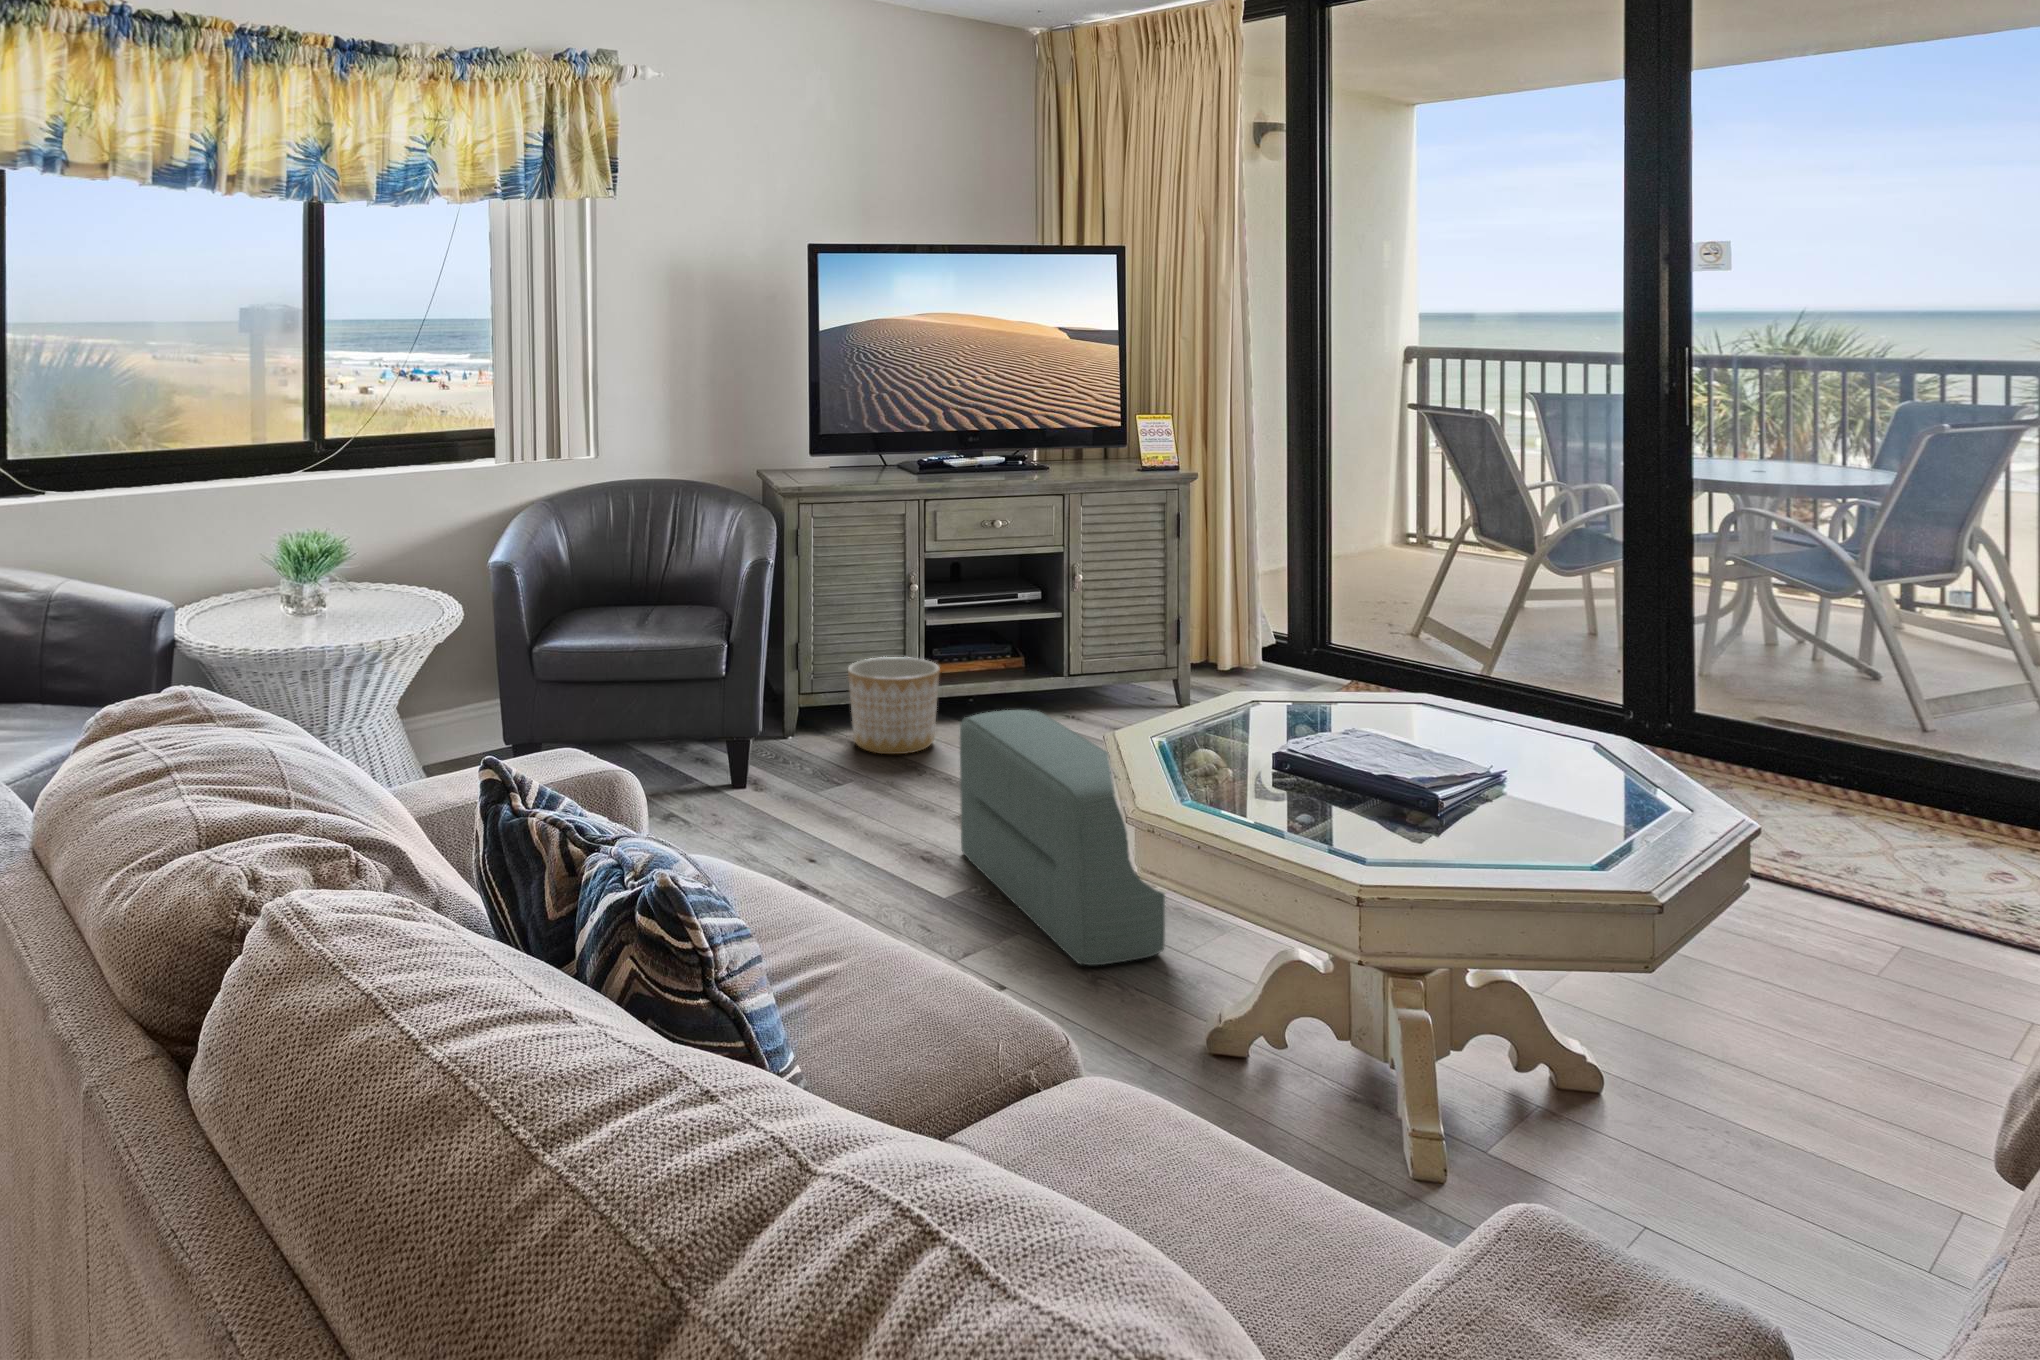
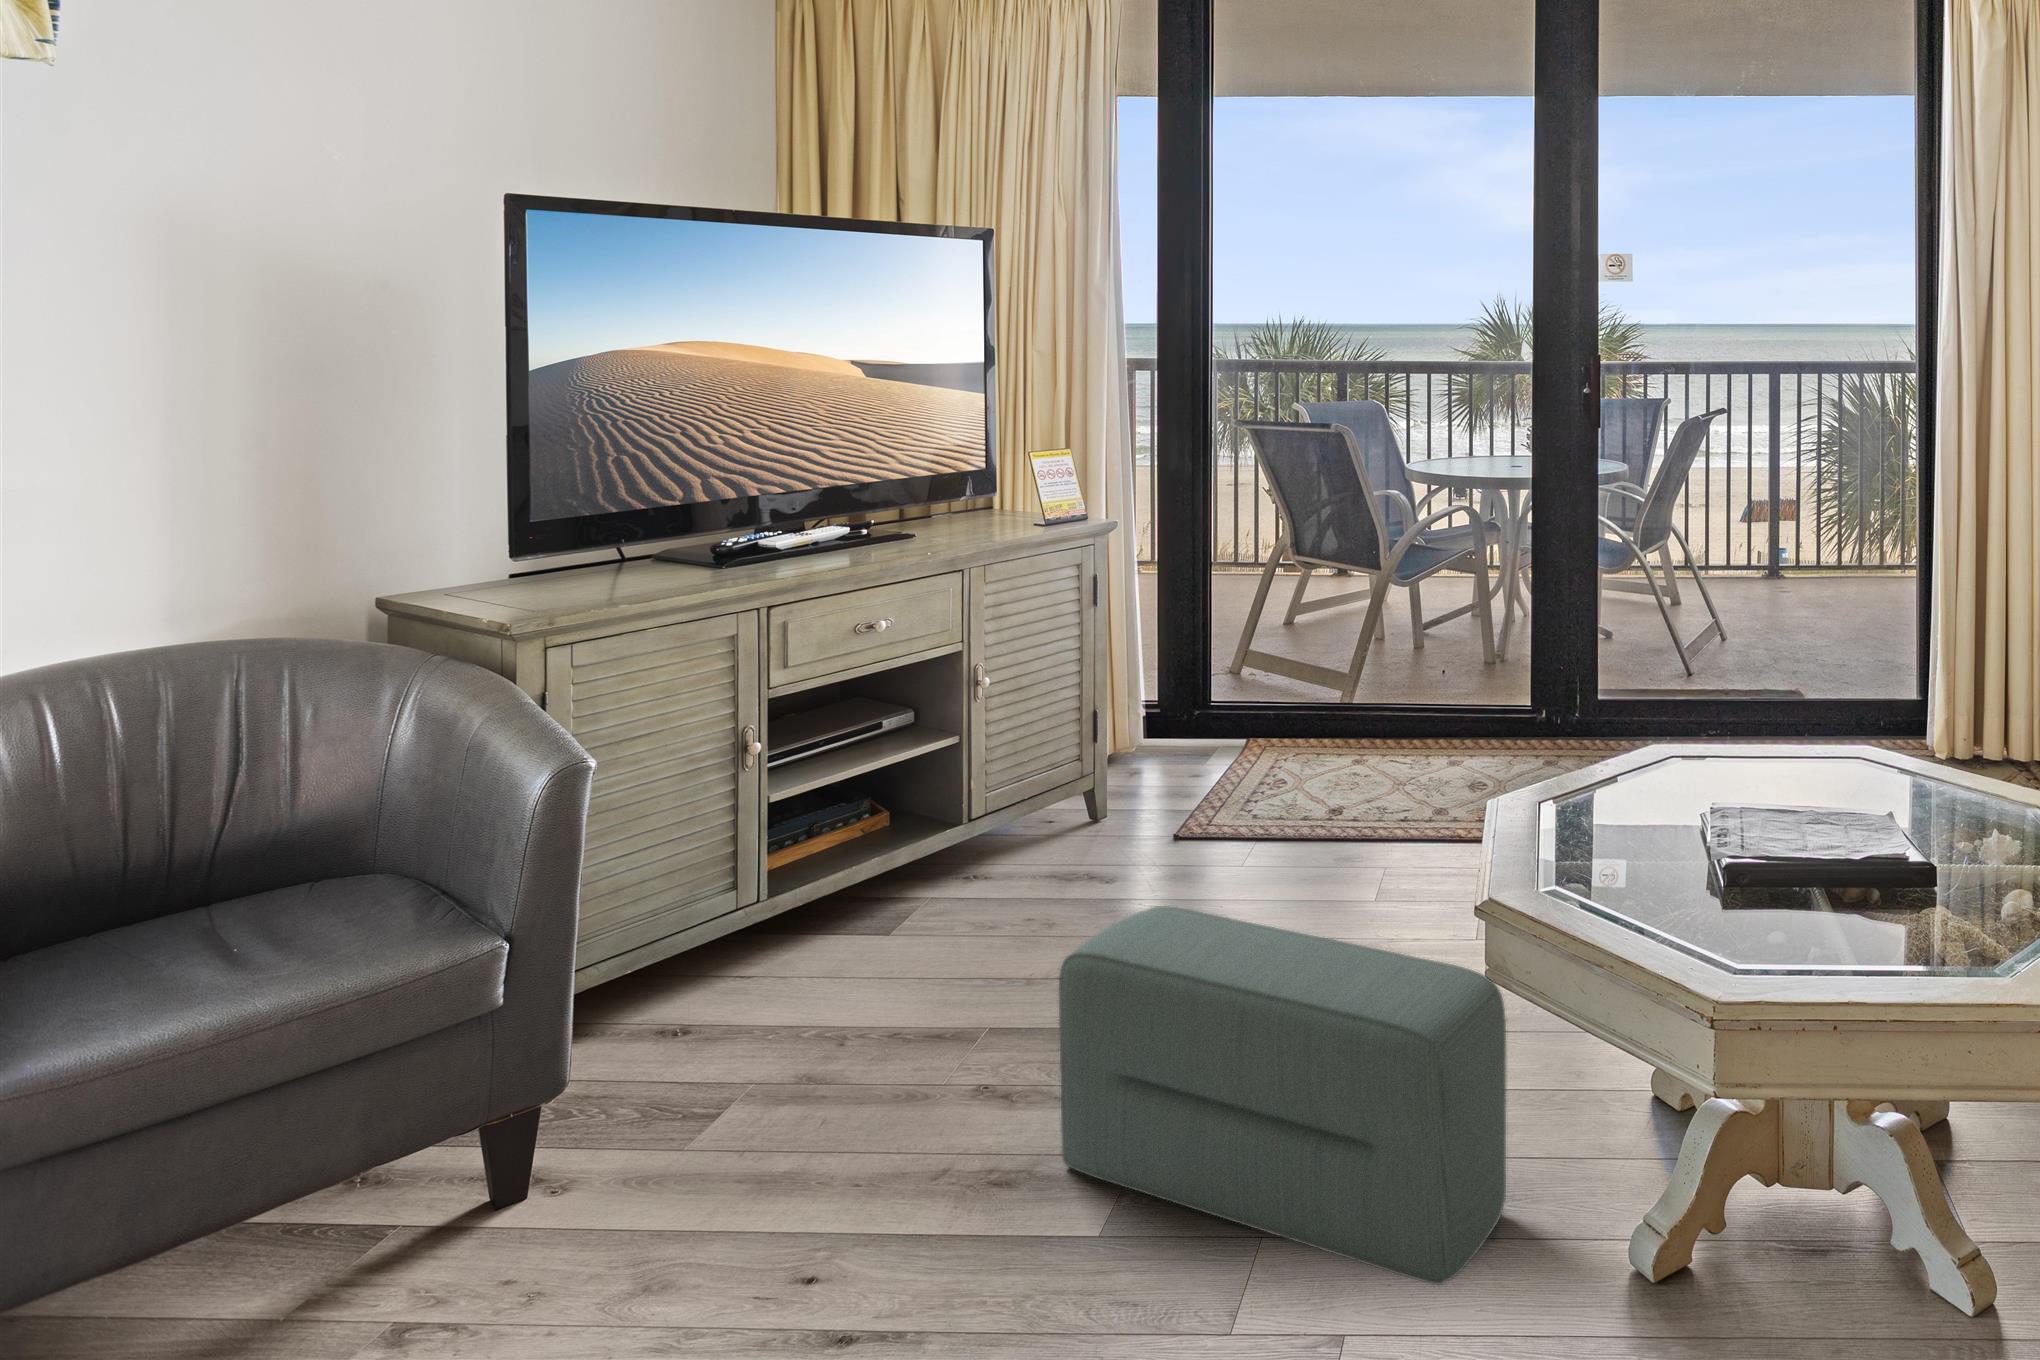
planter: present [848,657,940,754] -> none [660,858,831,1038]

